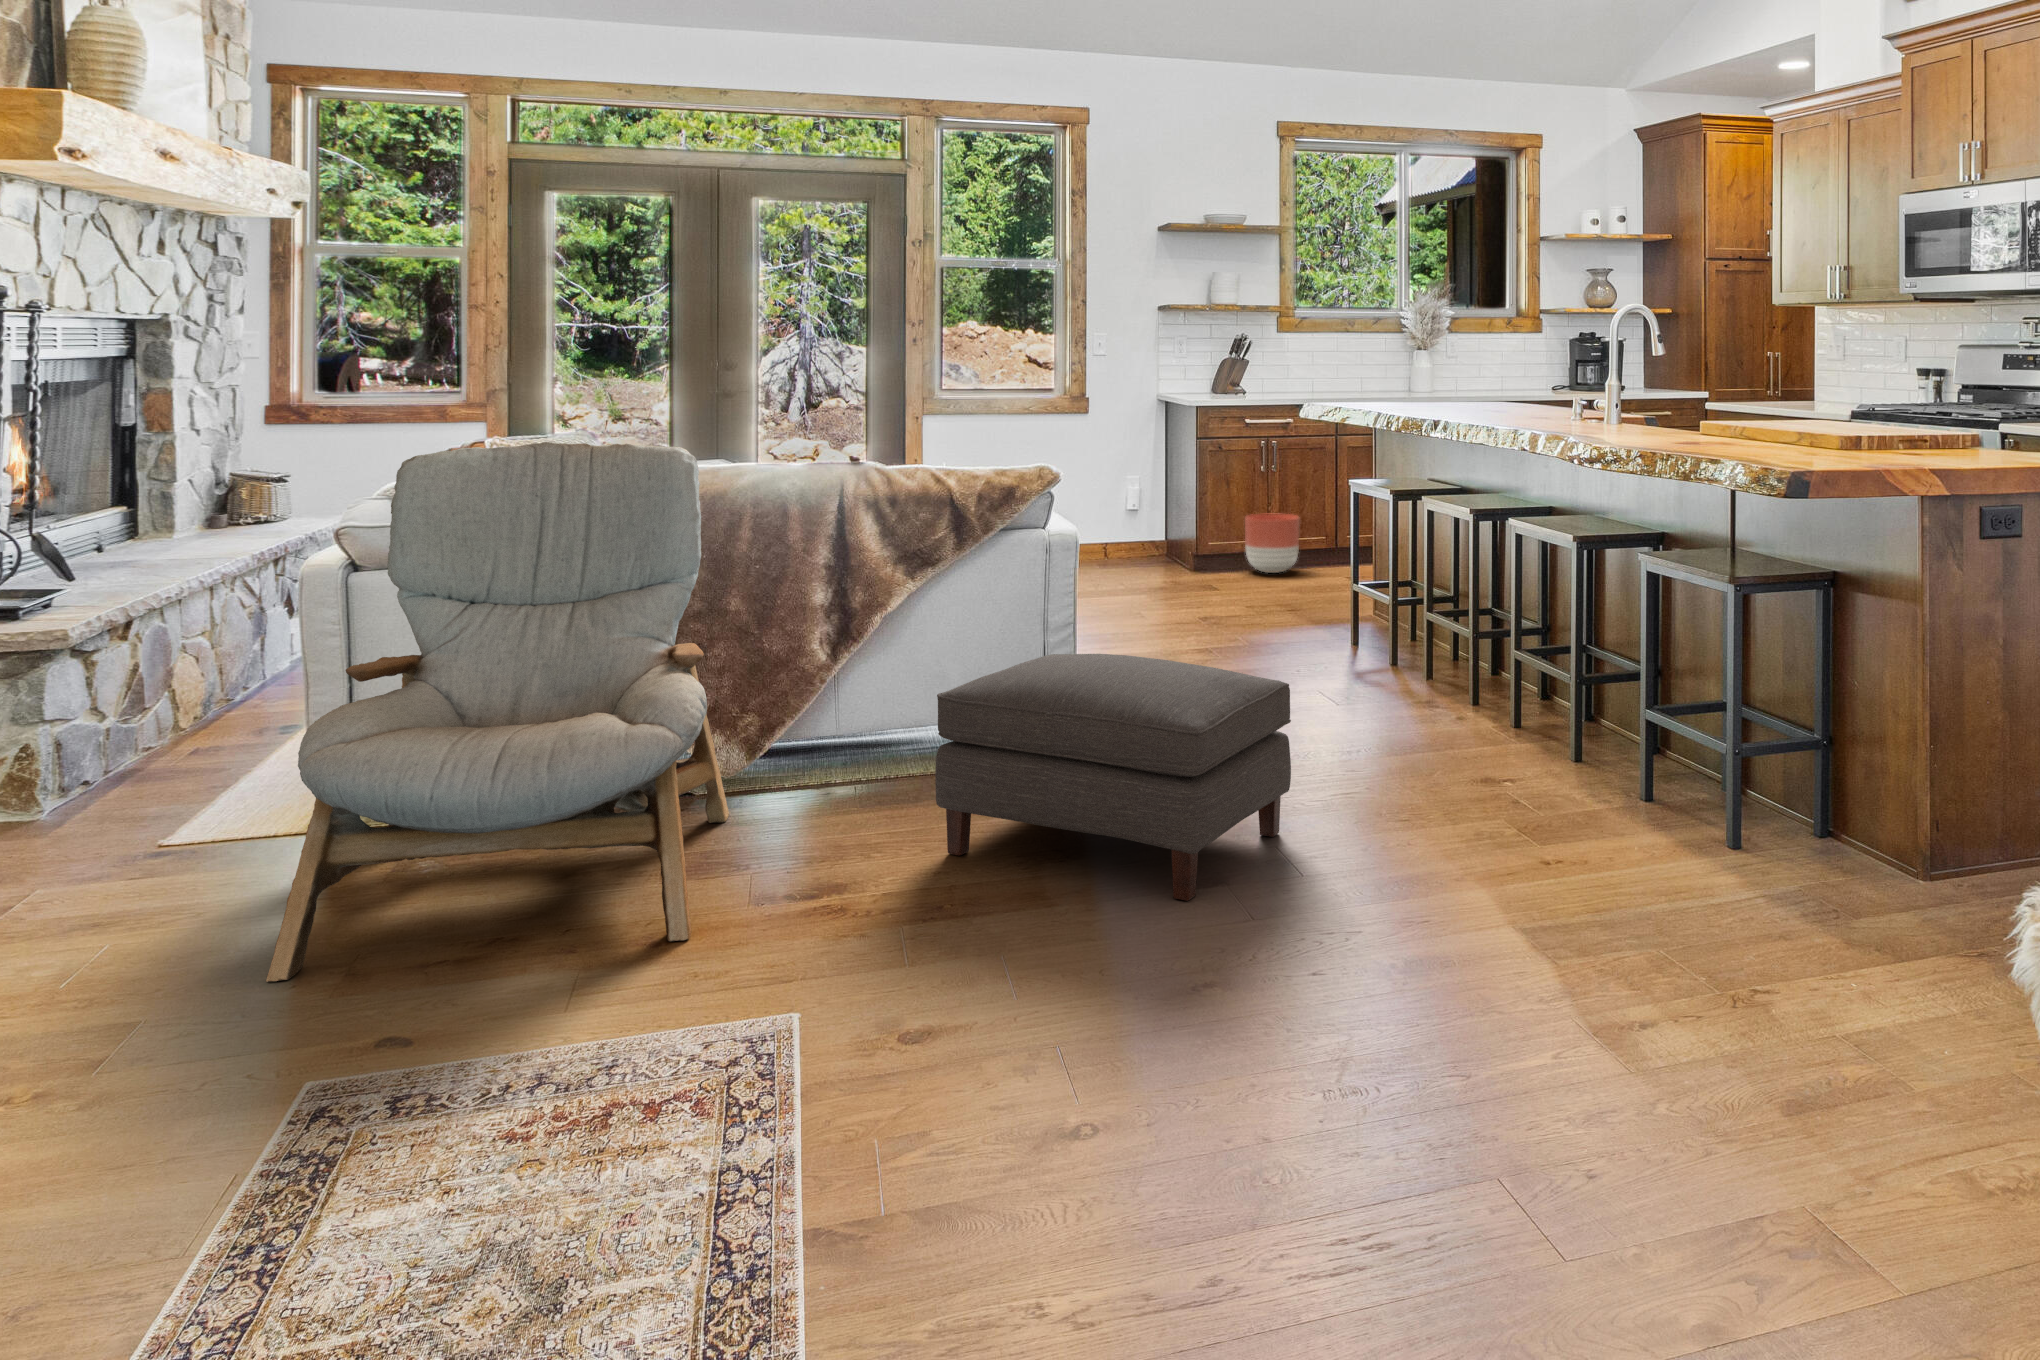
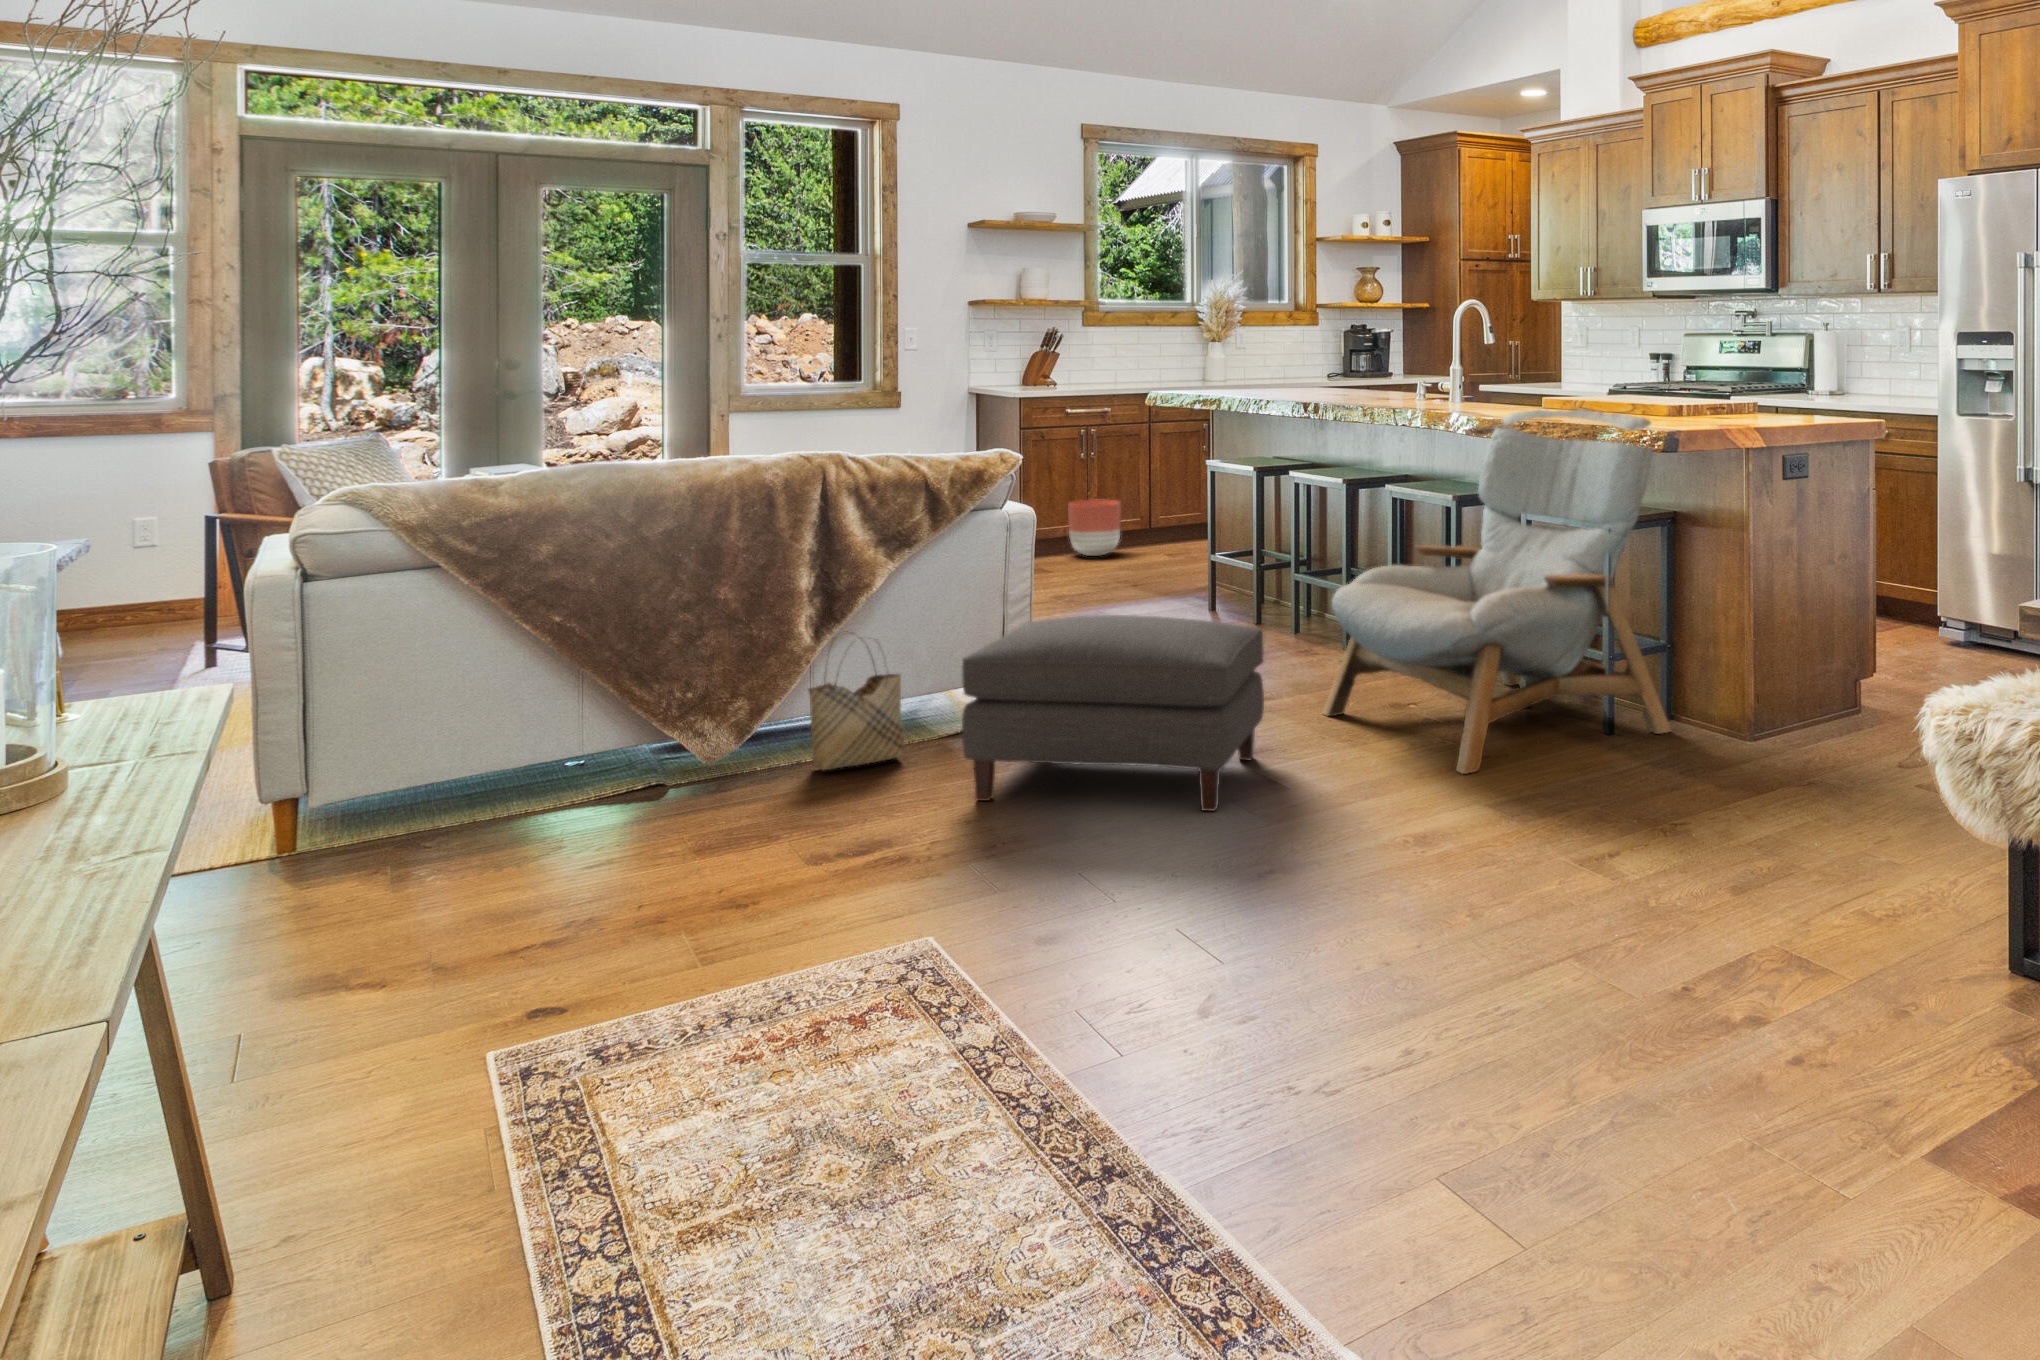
armchair: present [266,442,729,982] -> present [1323,409,1671,774]
woven basket: none [815,651,919,799] -> present [808,631,904,770]

